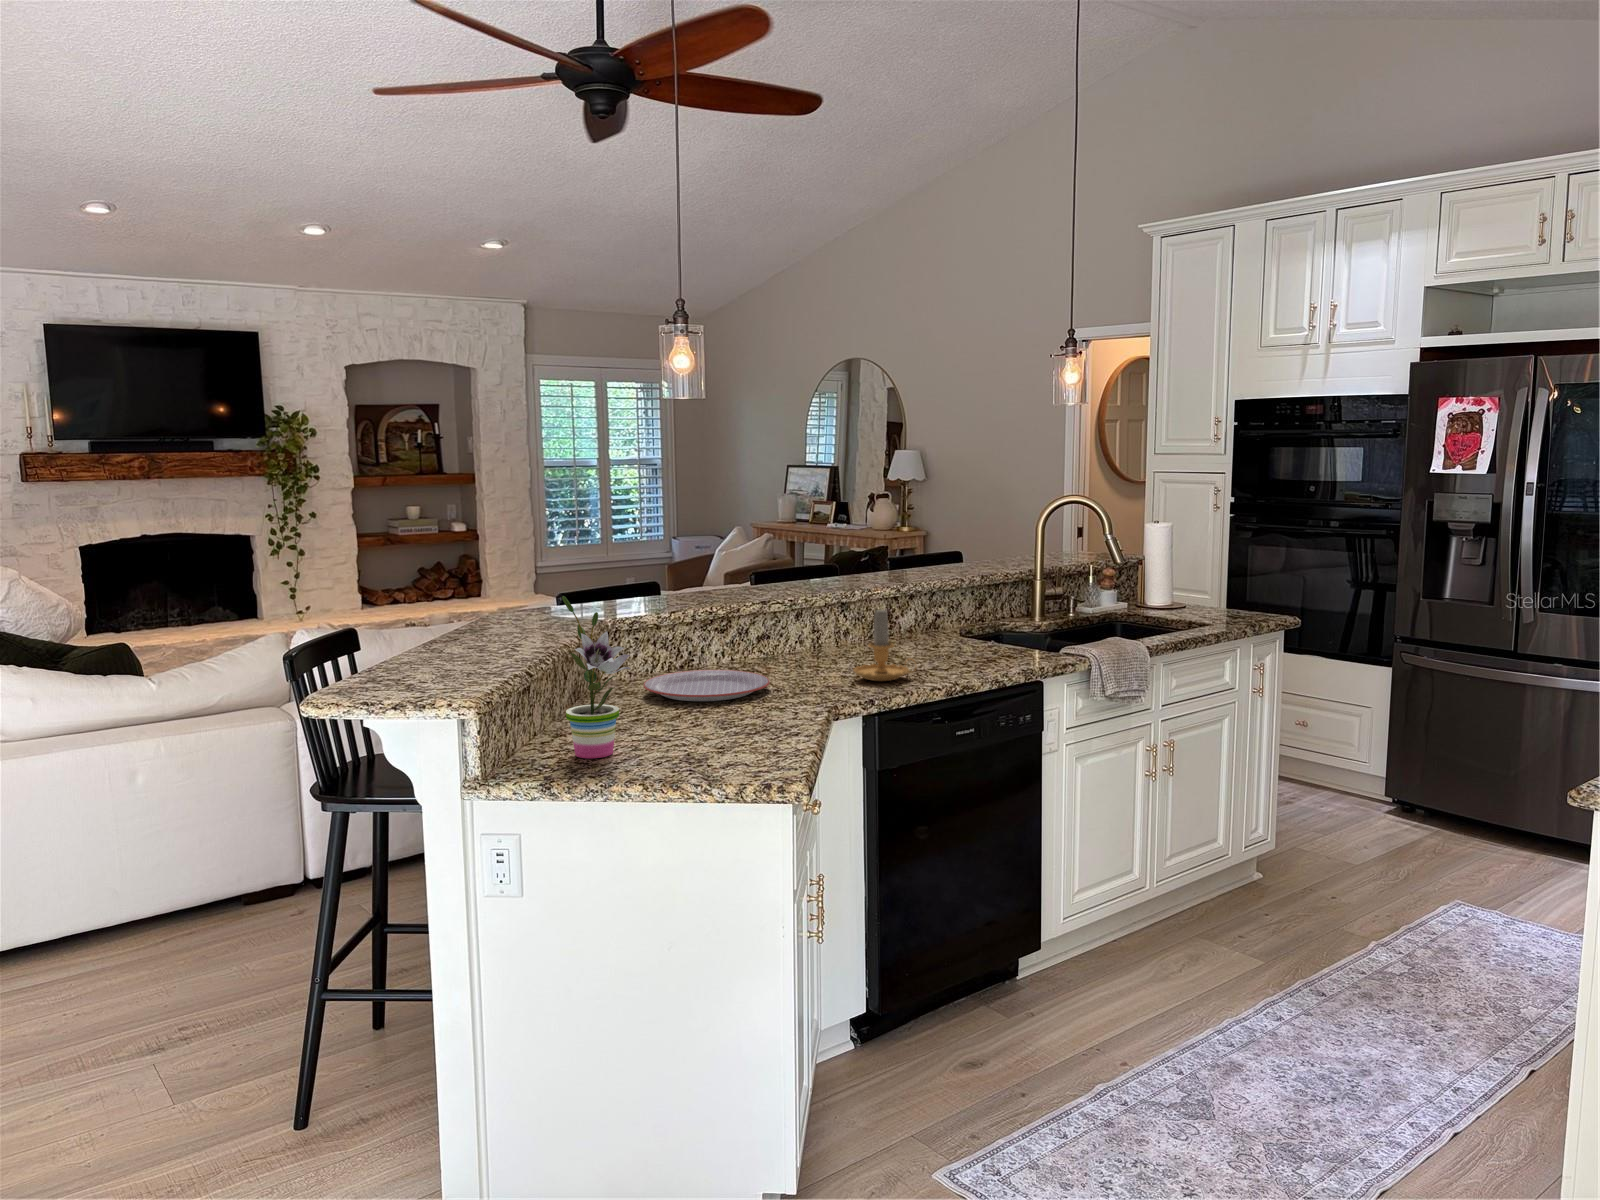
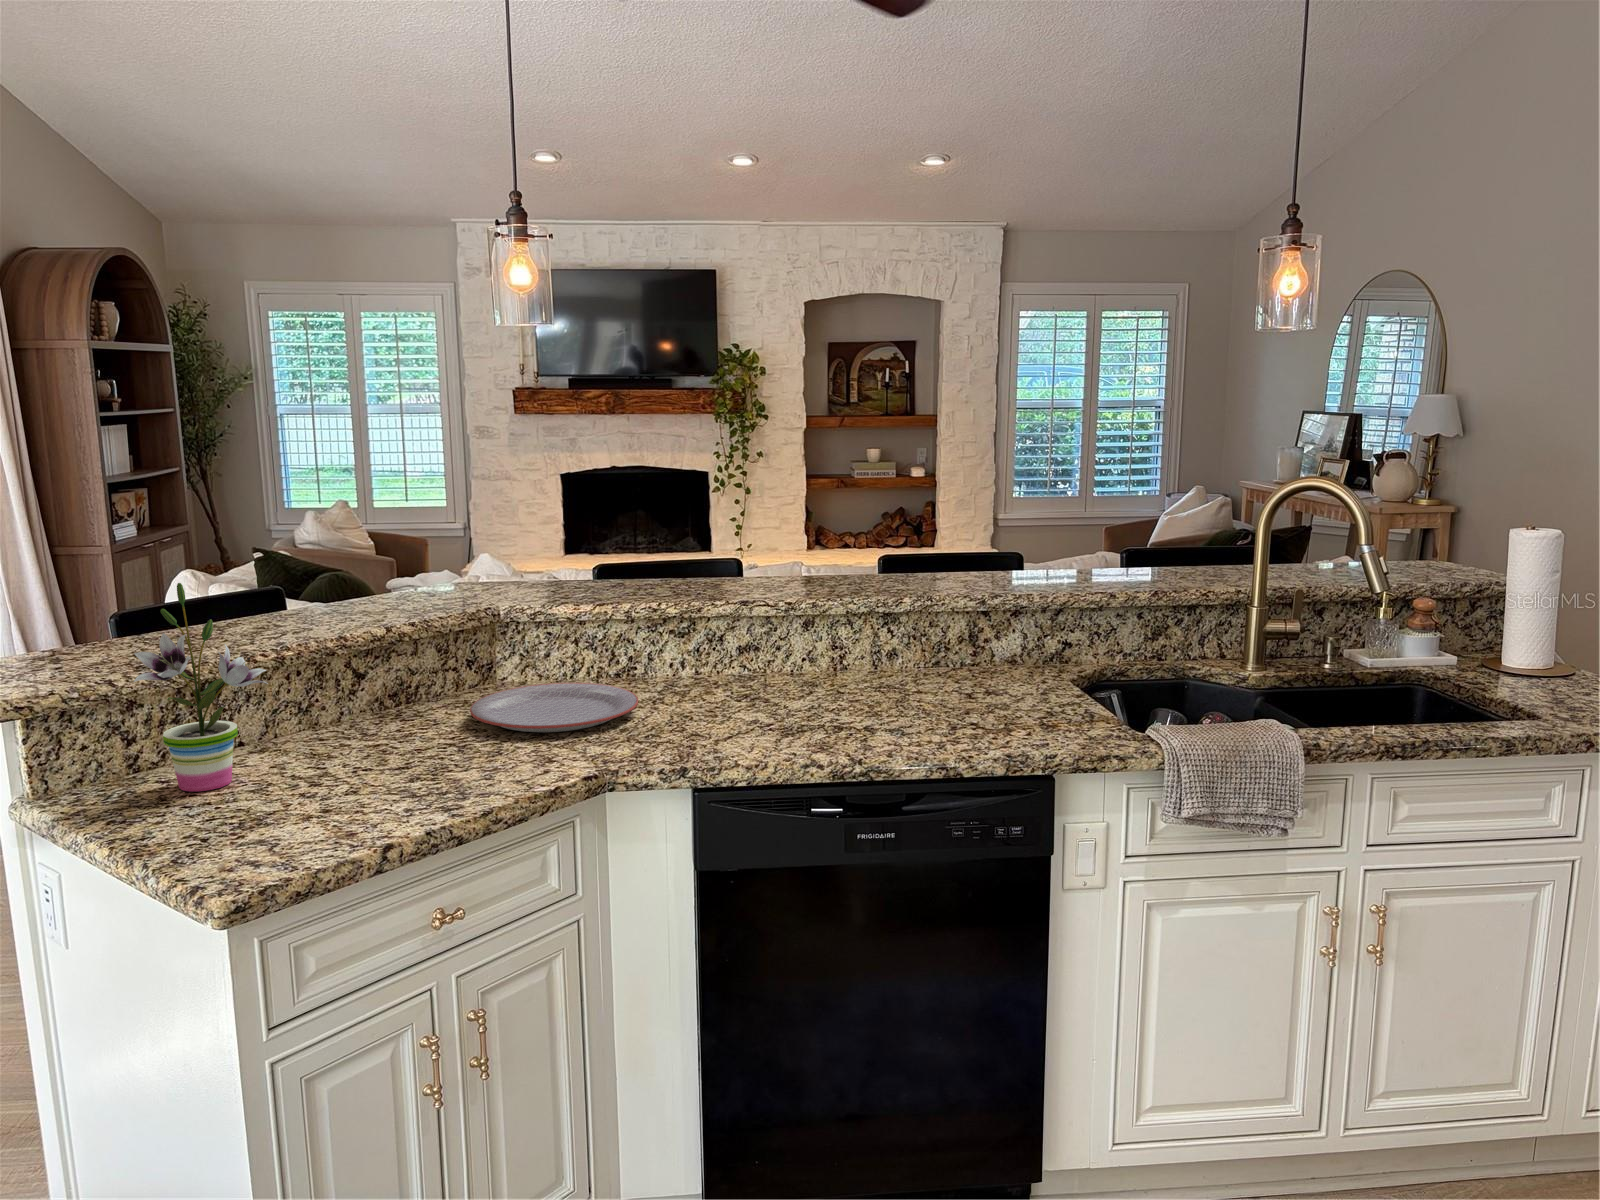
candle: present [853,609,917,681] -> none [732,631,814,741]

